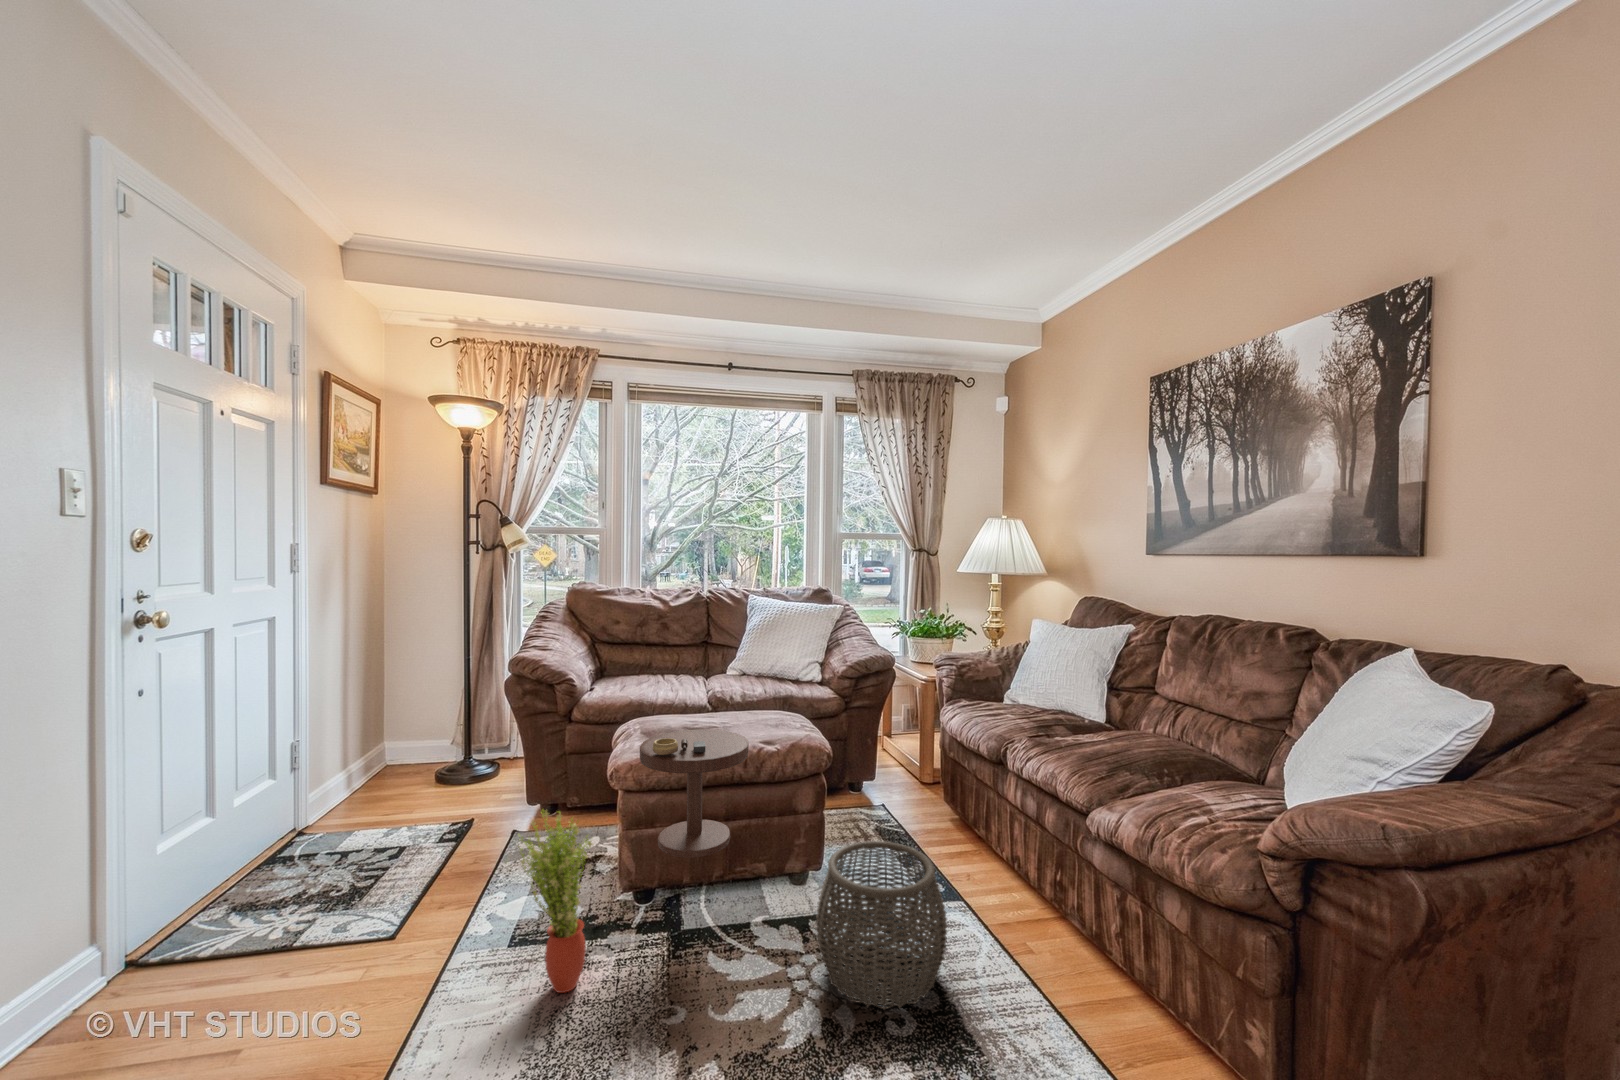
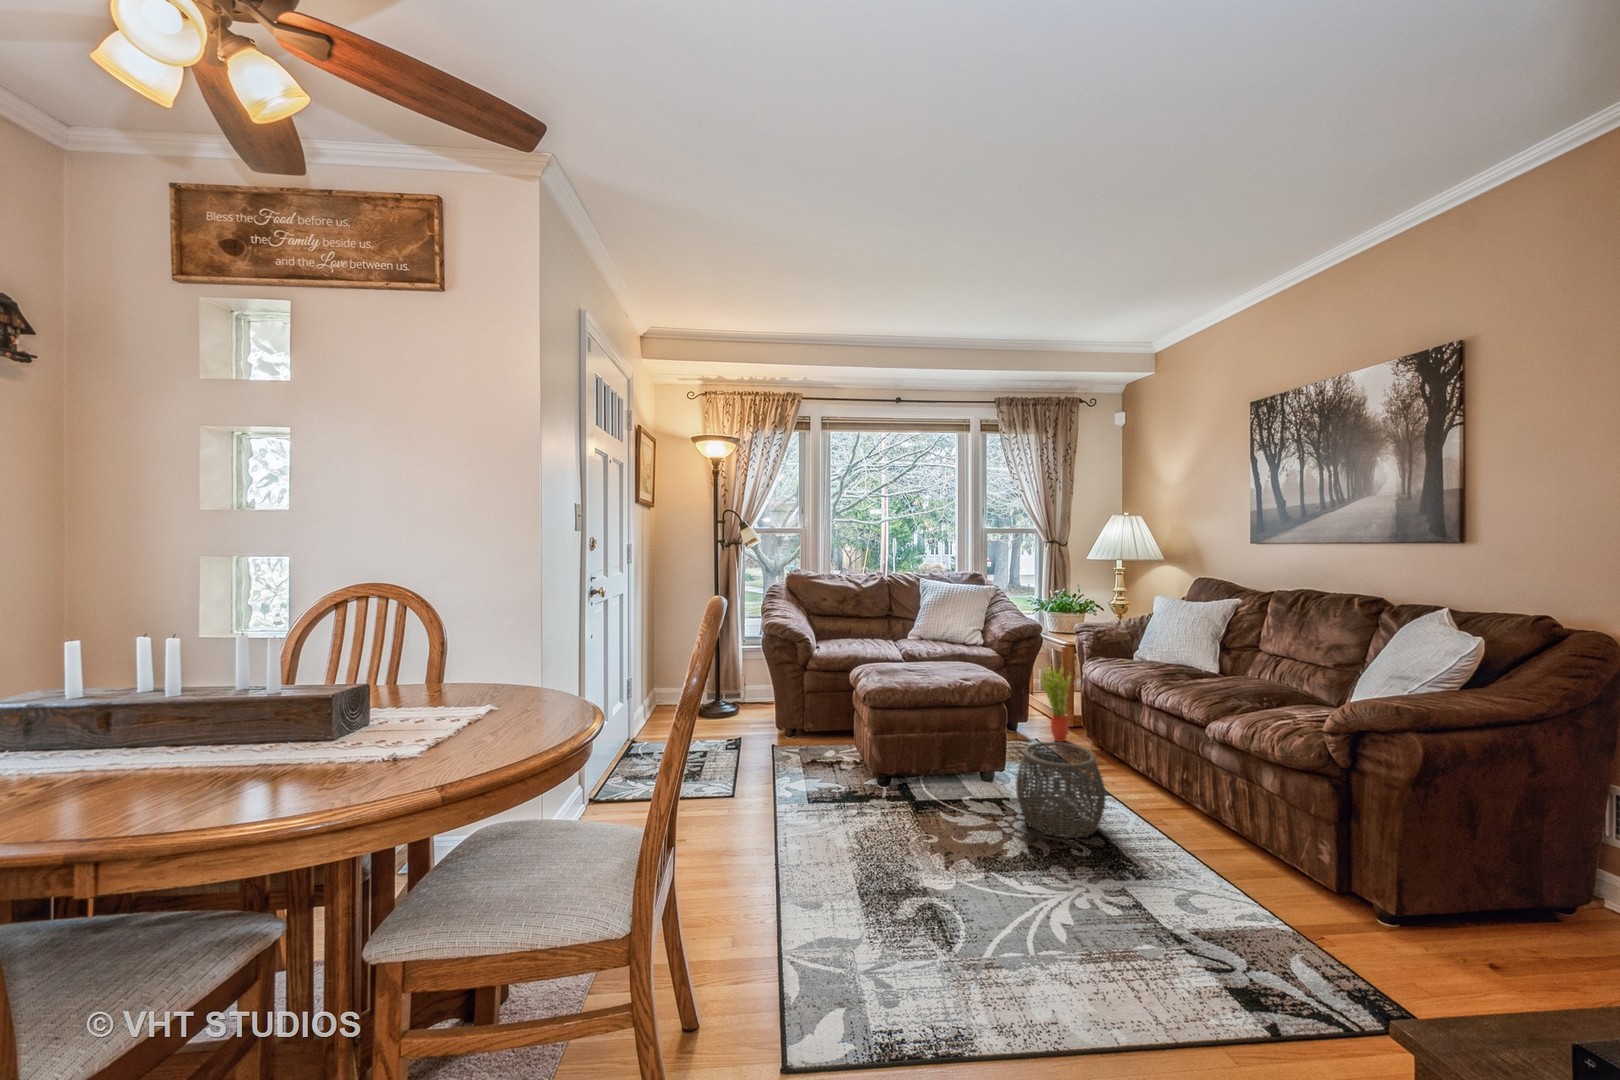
side table: present [640,729,749,857] -> none [892,671,962,802]
potted plant: present [520,810,592,993] -> present [1040,664,1071,742]

